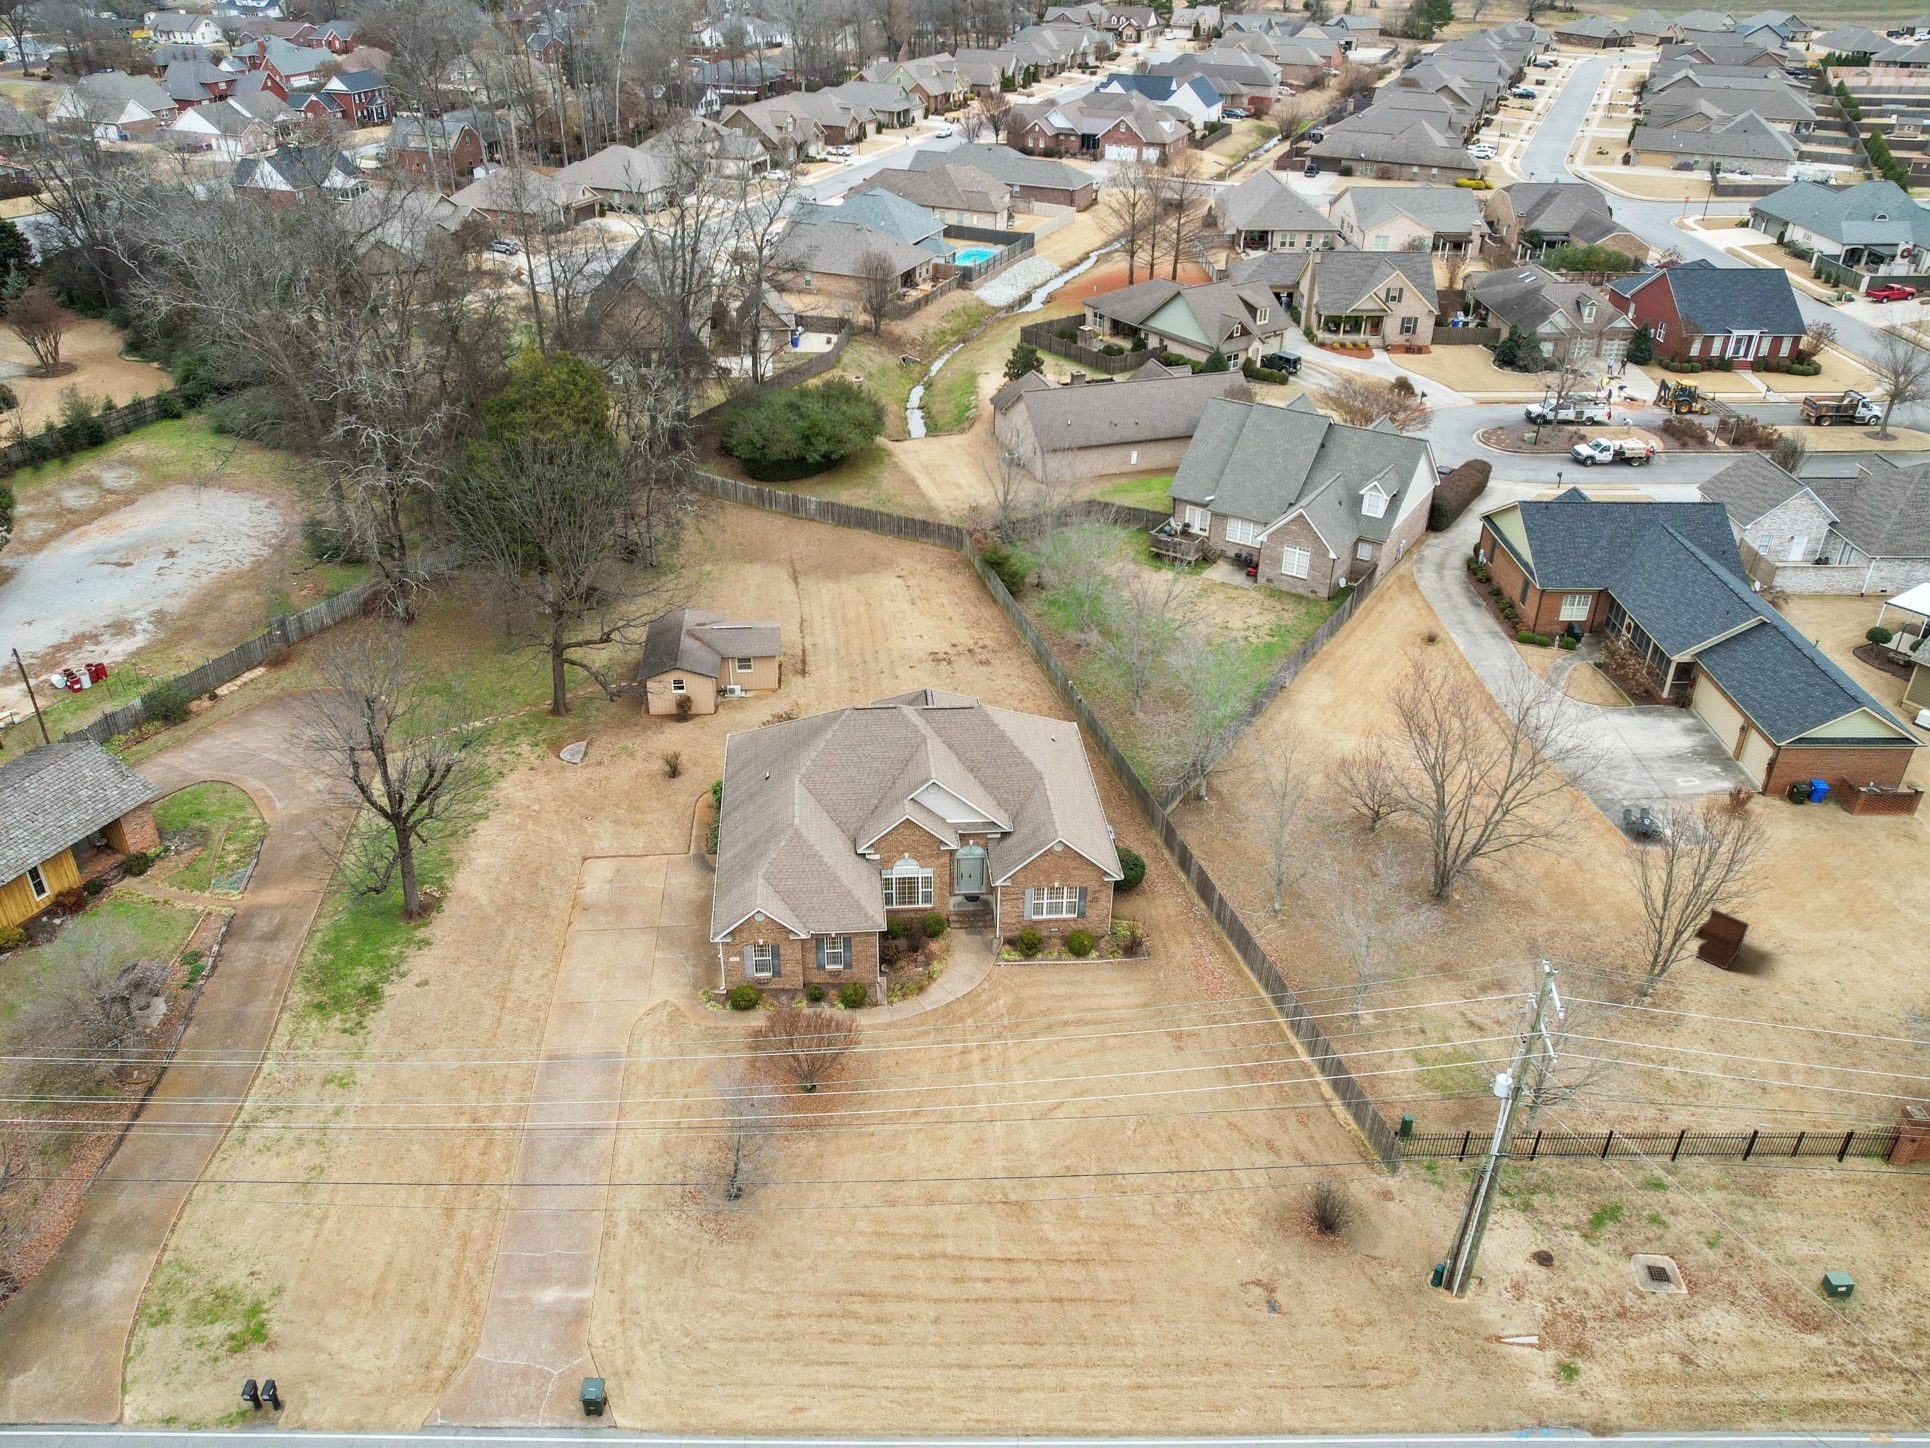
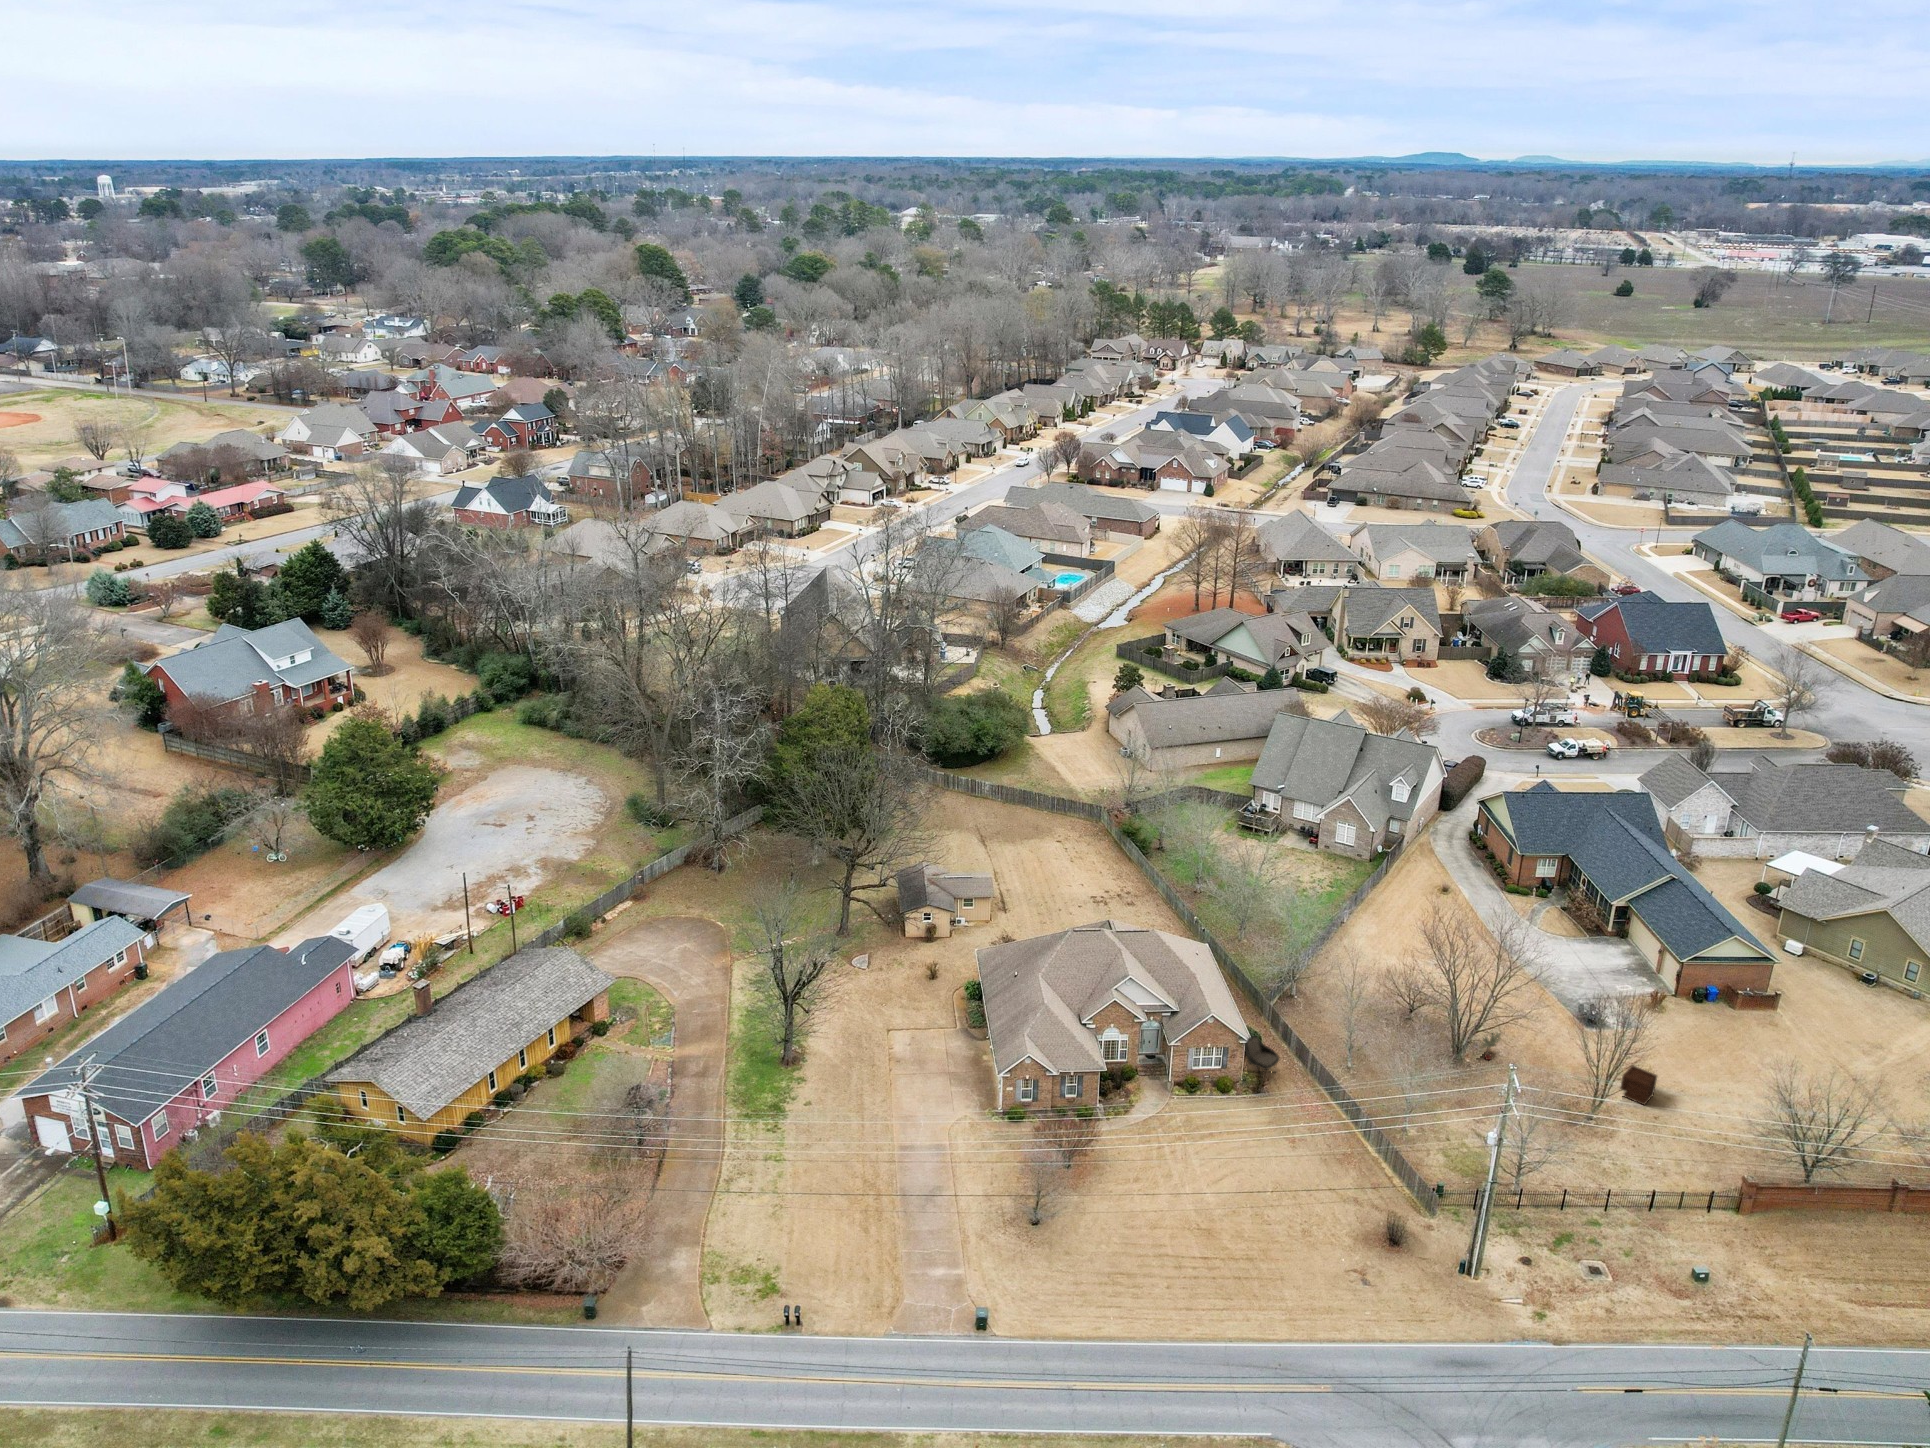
potted tree: none [1474,852,1510,897] -> present [1480,1030,1500,1060]
lounge chair: none [1109,867,1168,939] -> present [1245,1036,1280,1070]

